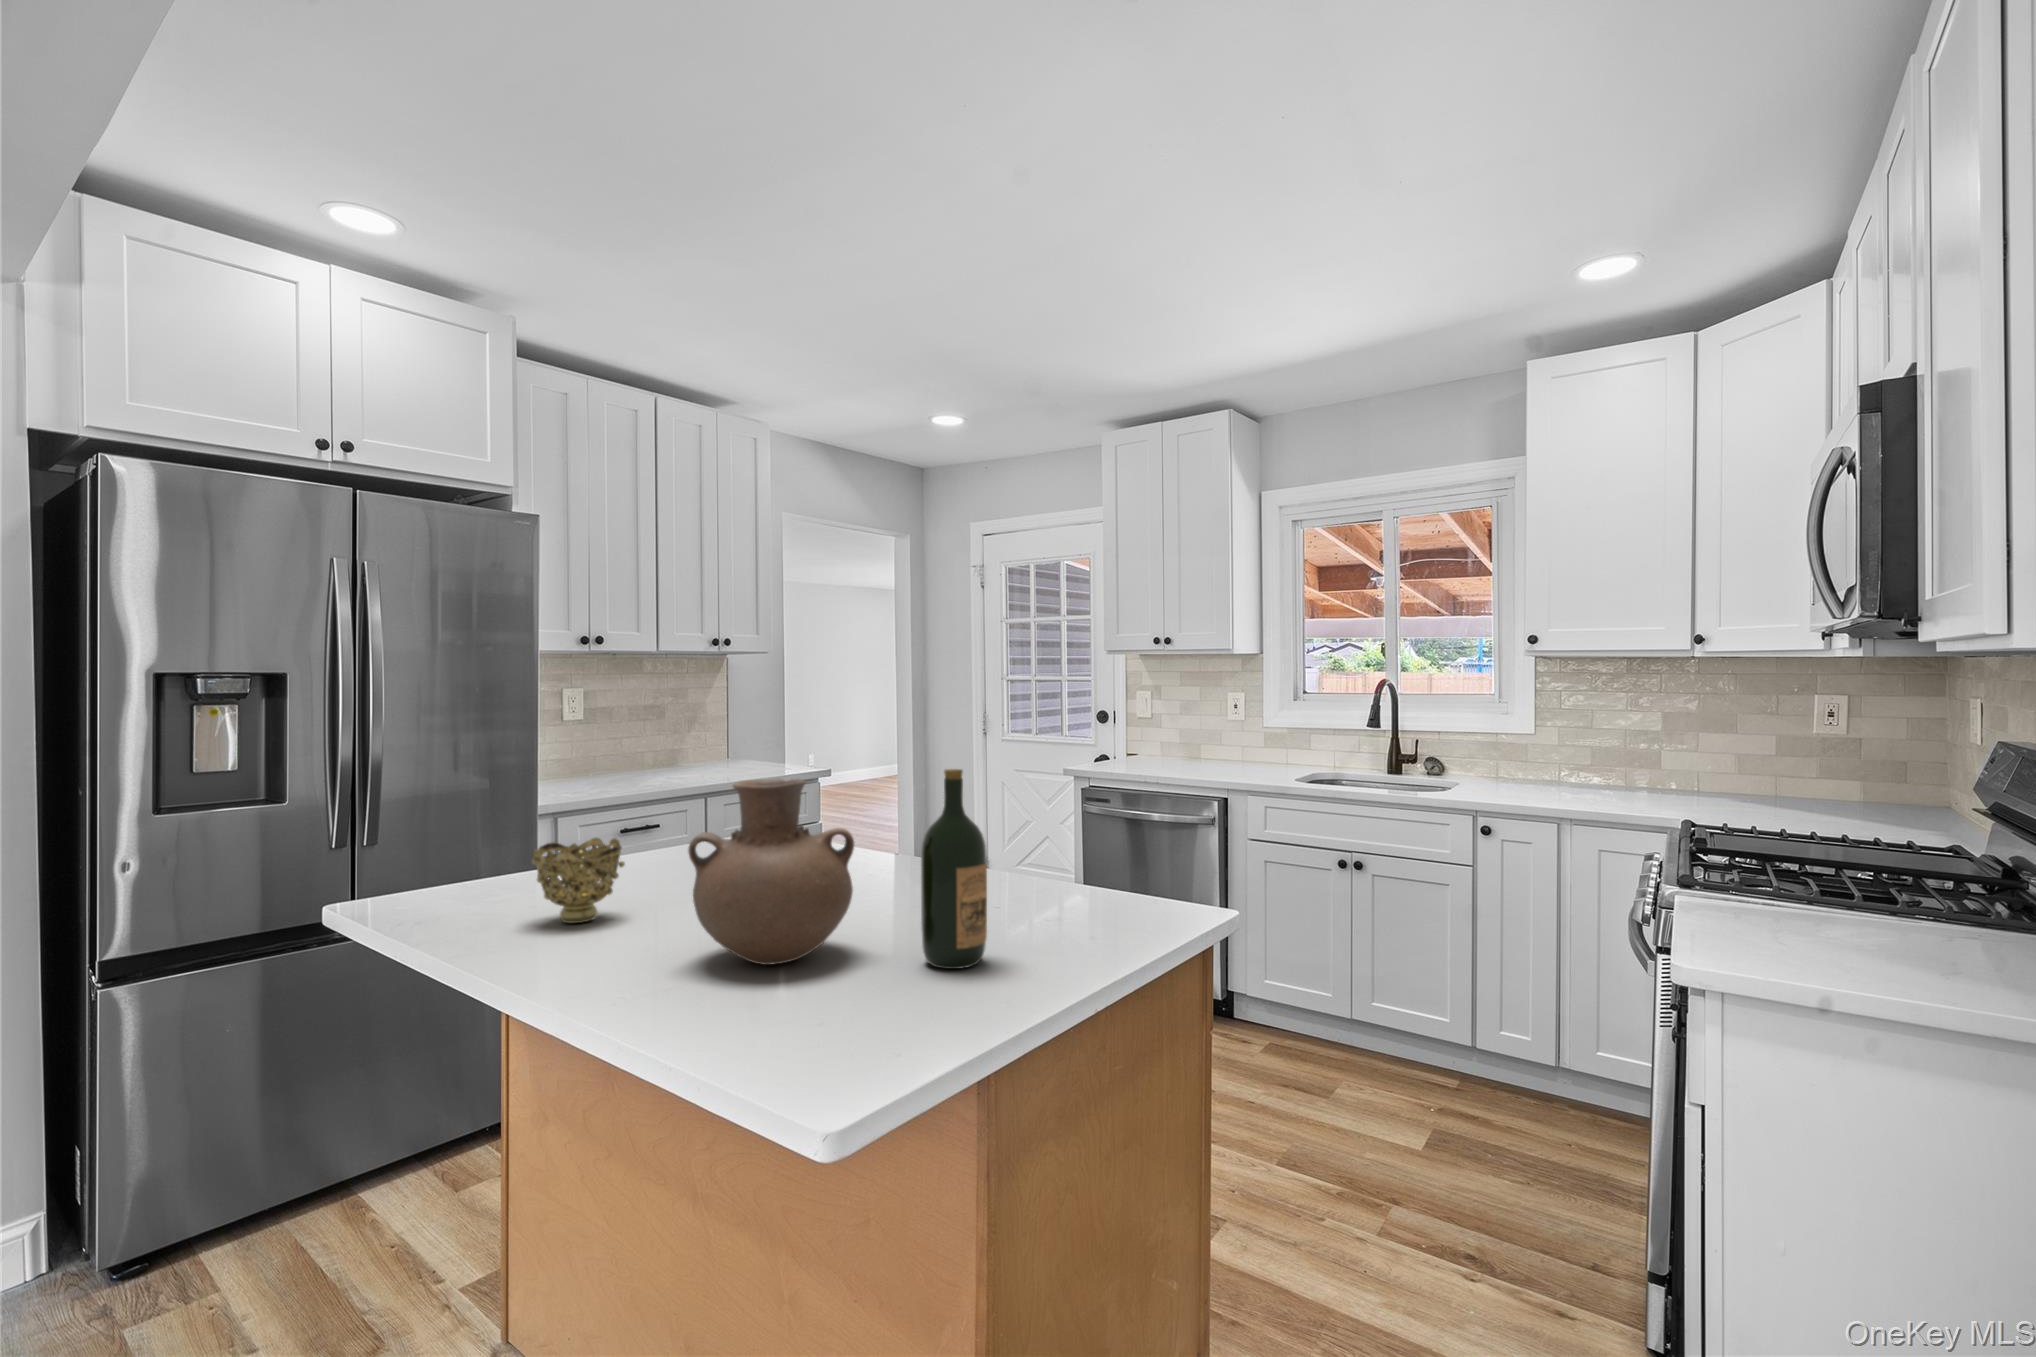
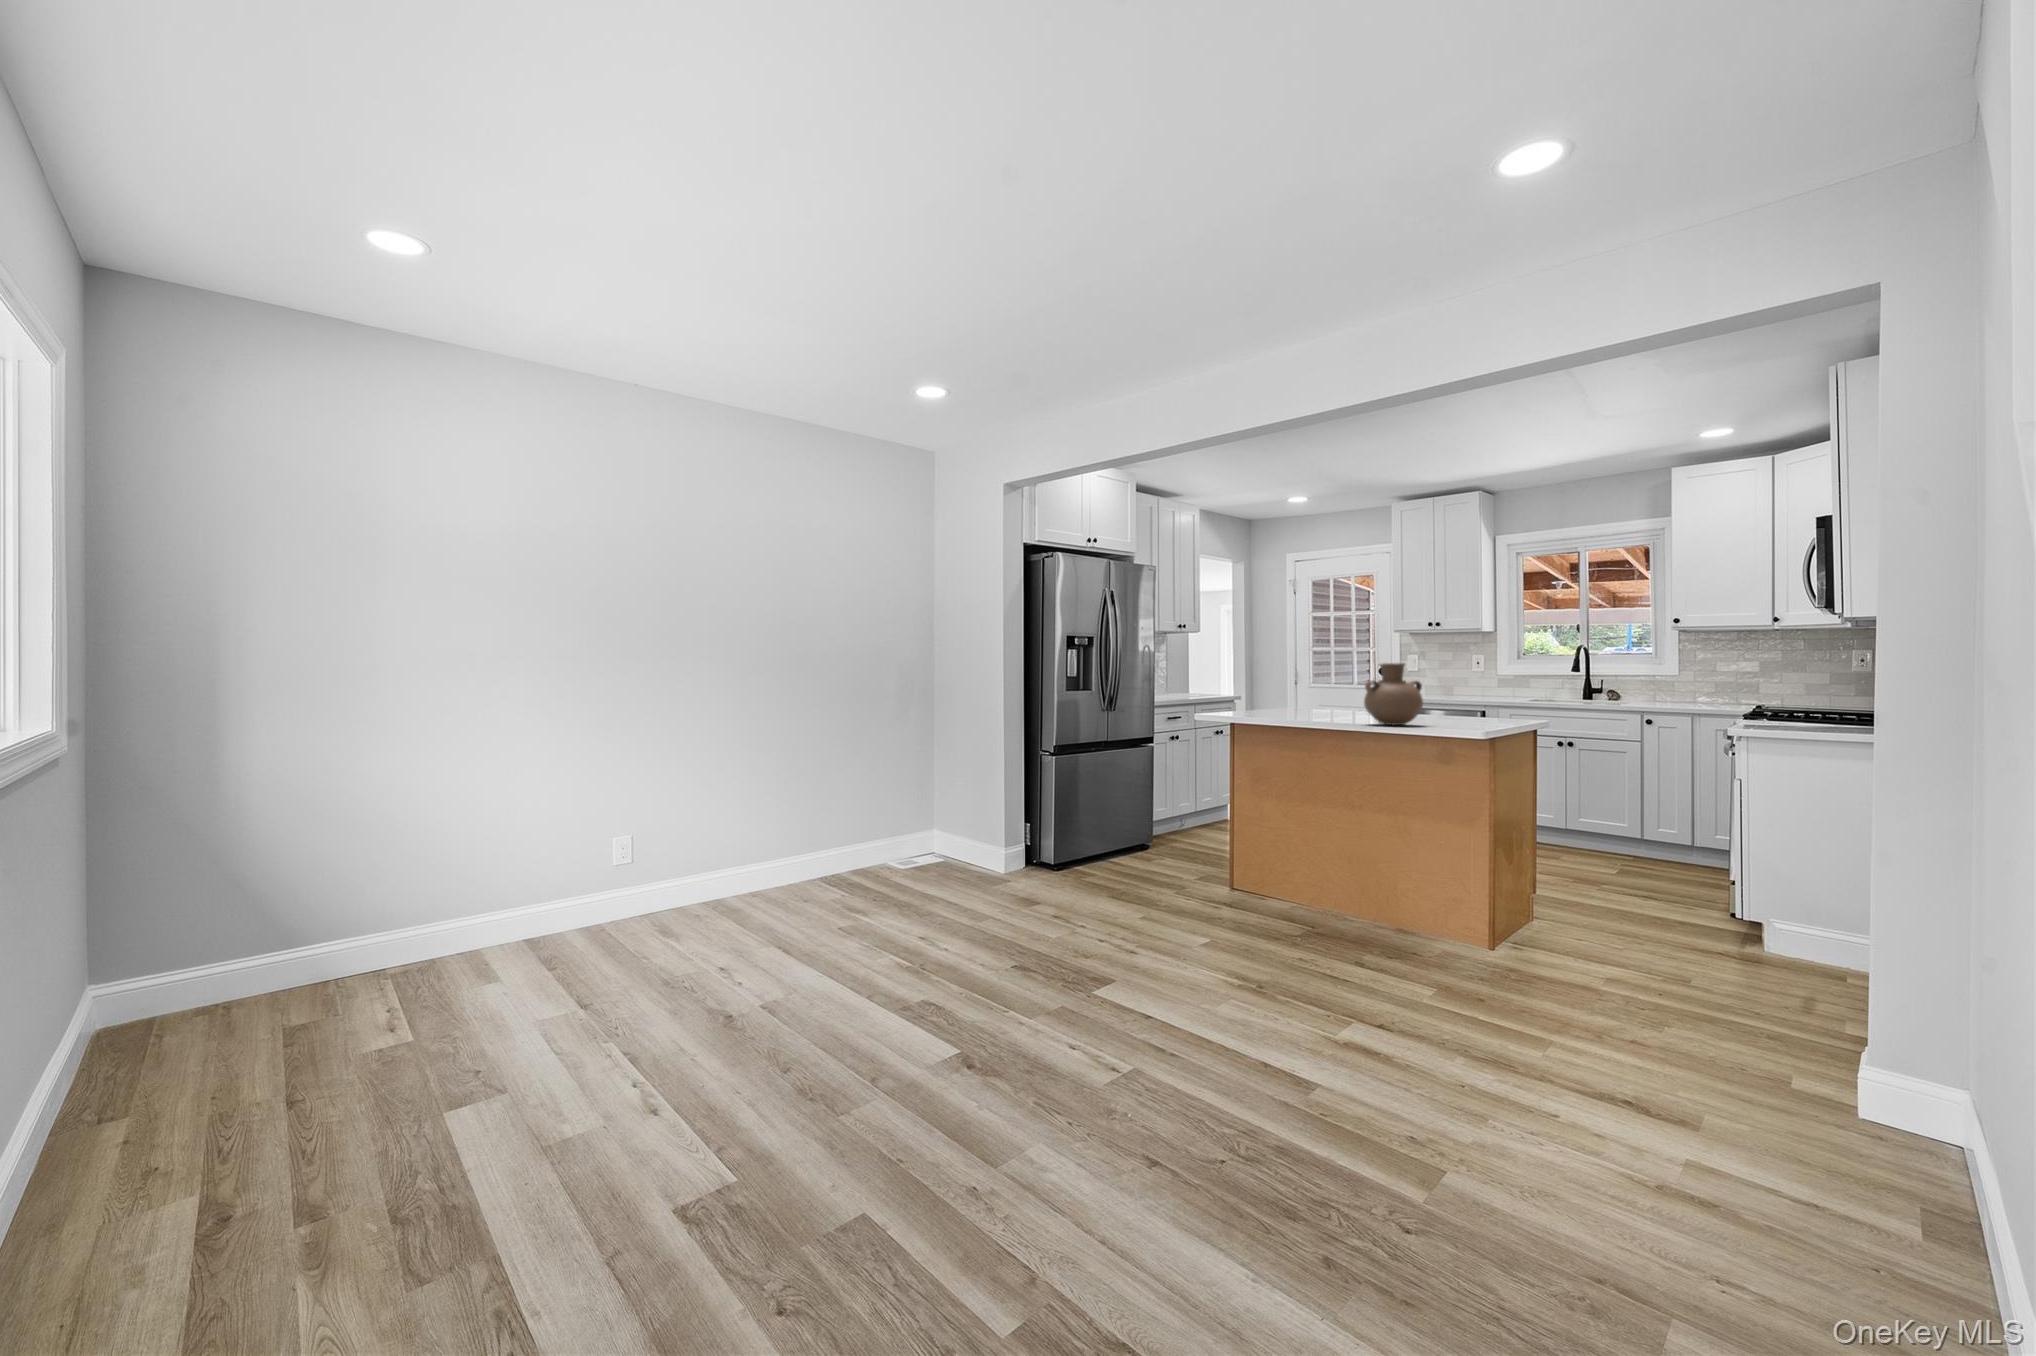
wine bottle: present [921,769,987,969] -> none [1450,659,1476,727]
decorative bowl: present [532,838,625,923] -> none [1273,692,1305,721]

